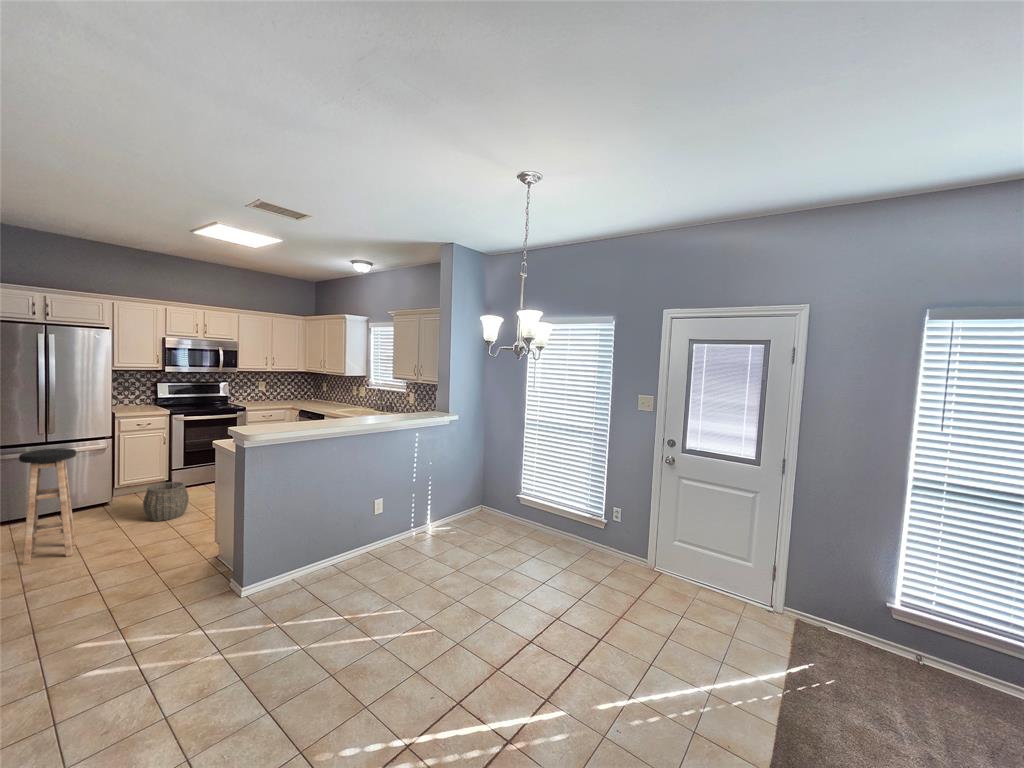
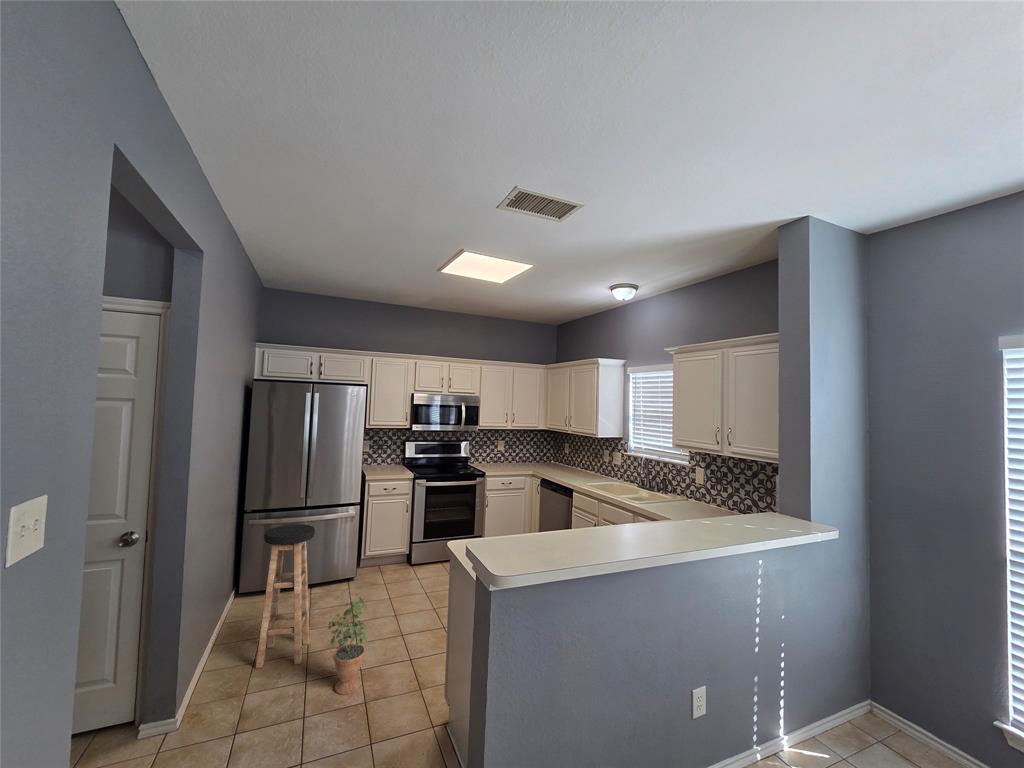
woven basket: present [143,482,189,521] -> none [378,566,423,619]
potted plant: none [104,492,143,562] -> present [328,598,367,695]

